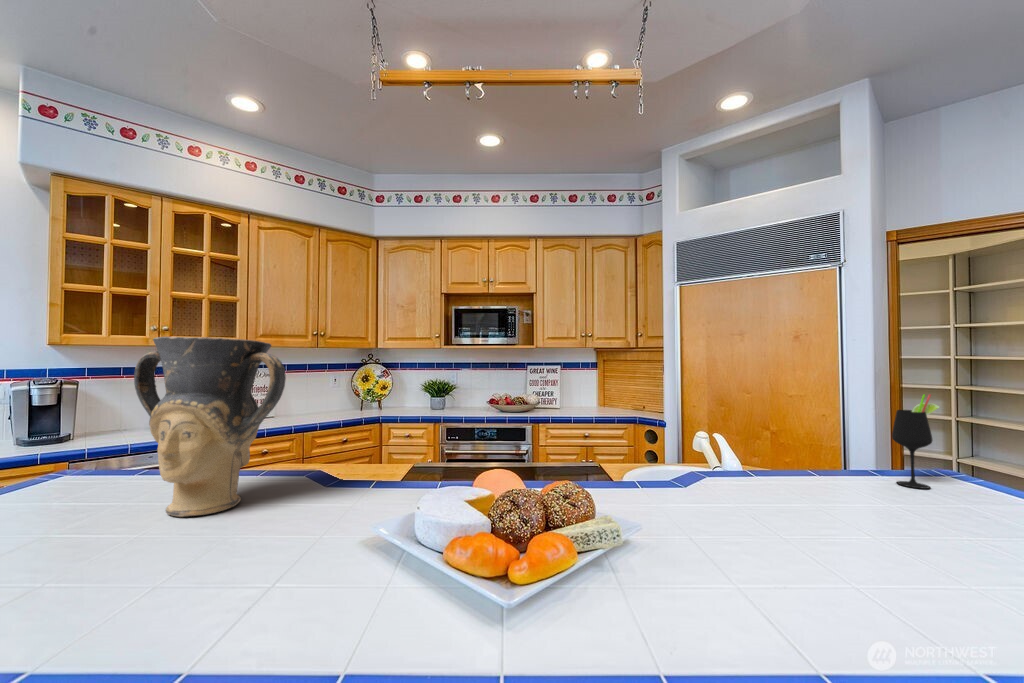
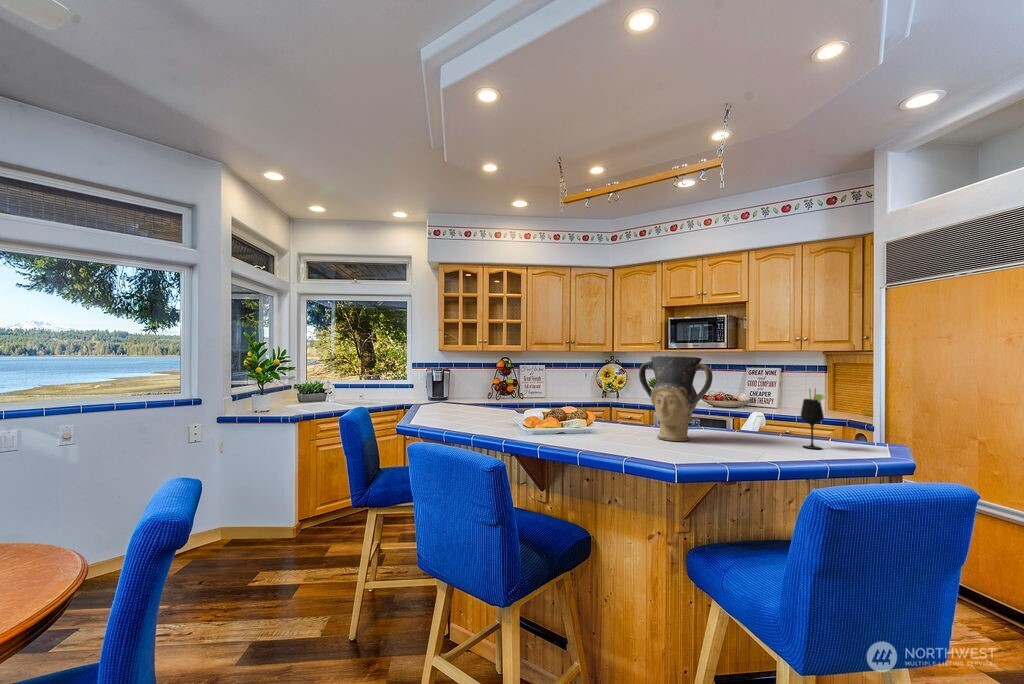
vase: present [134,337,286,517] -> present [639,356,713,441]

